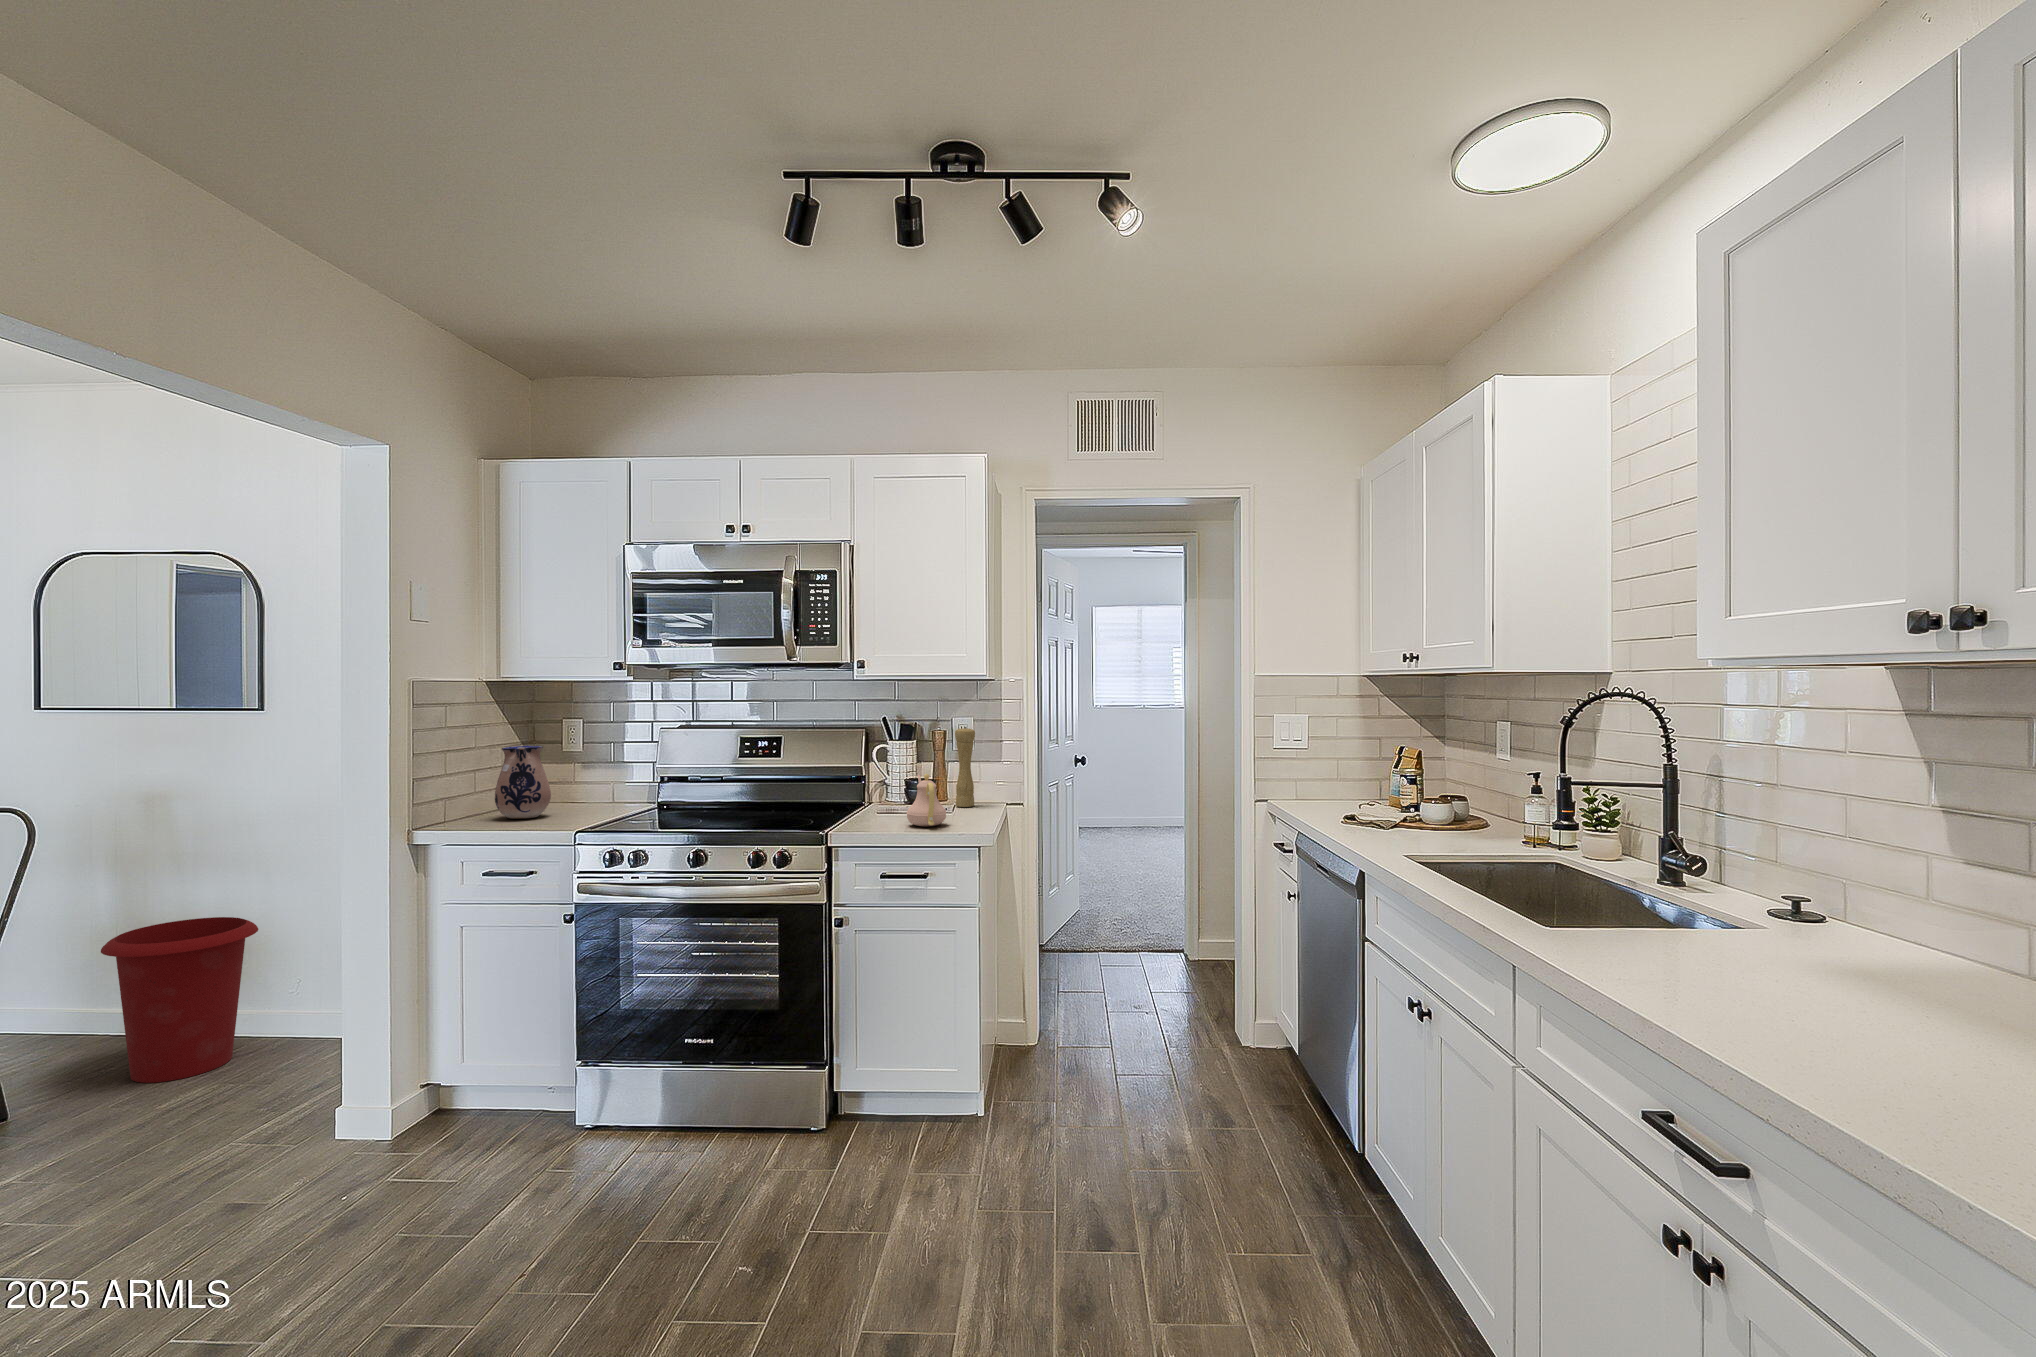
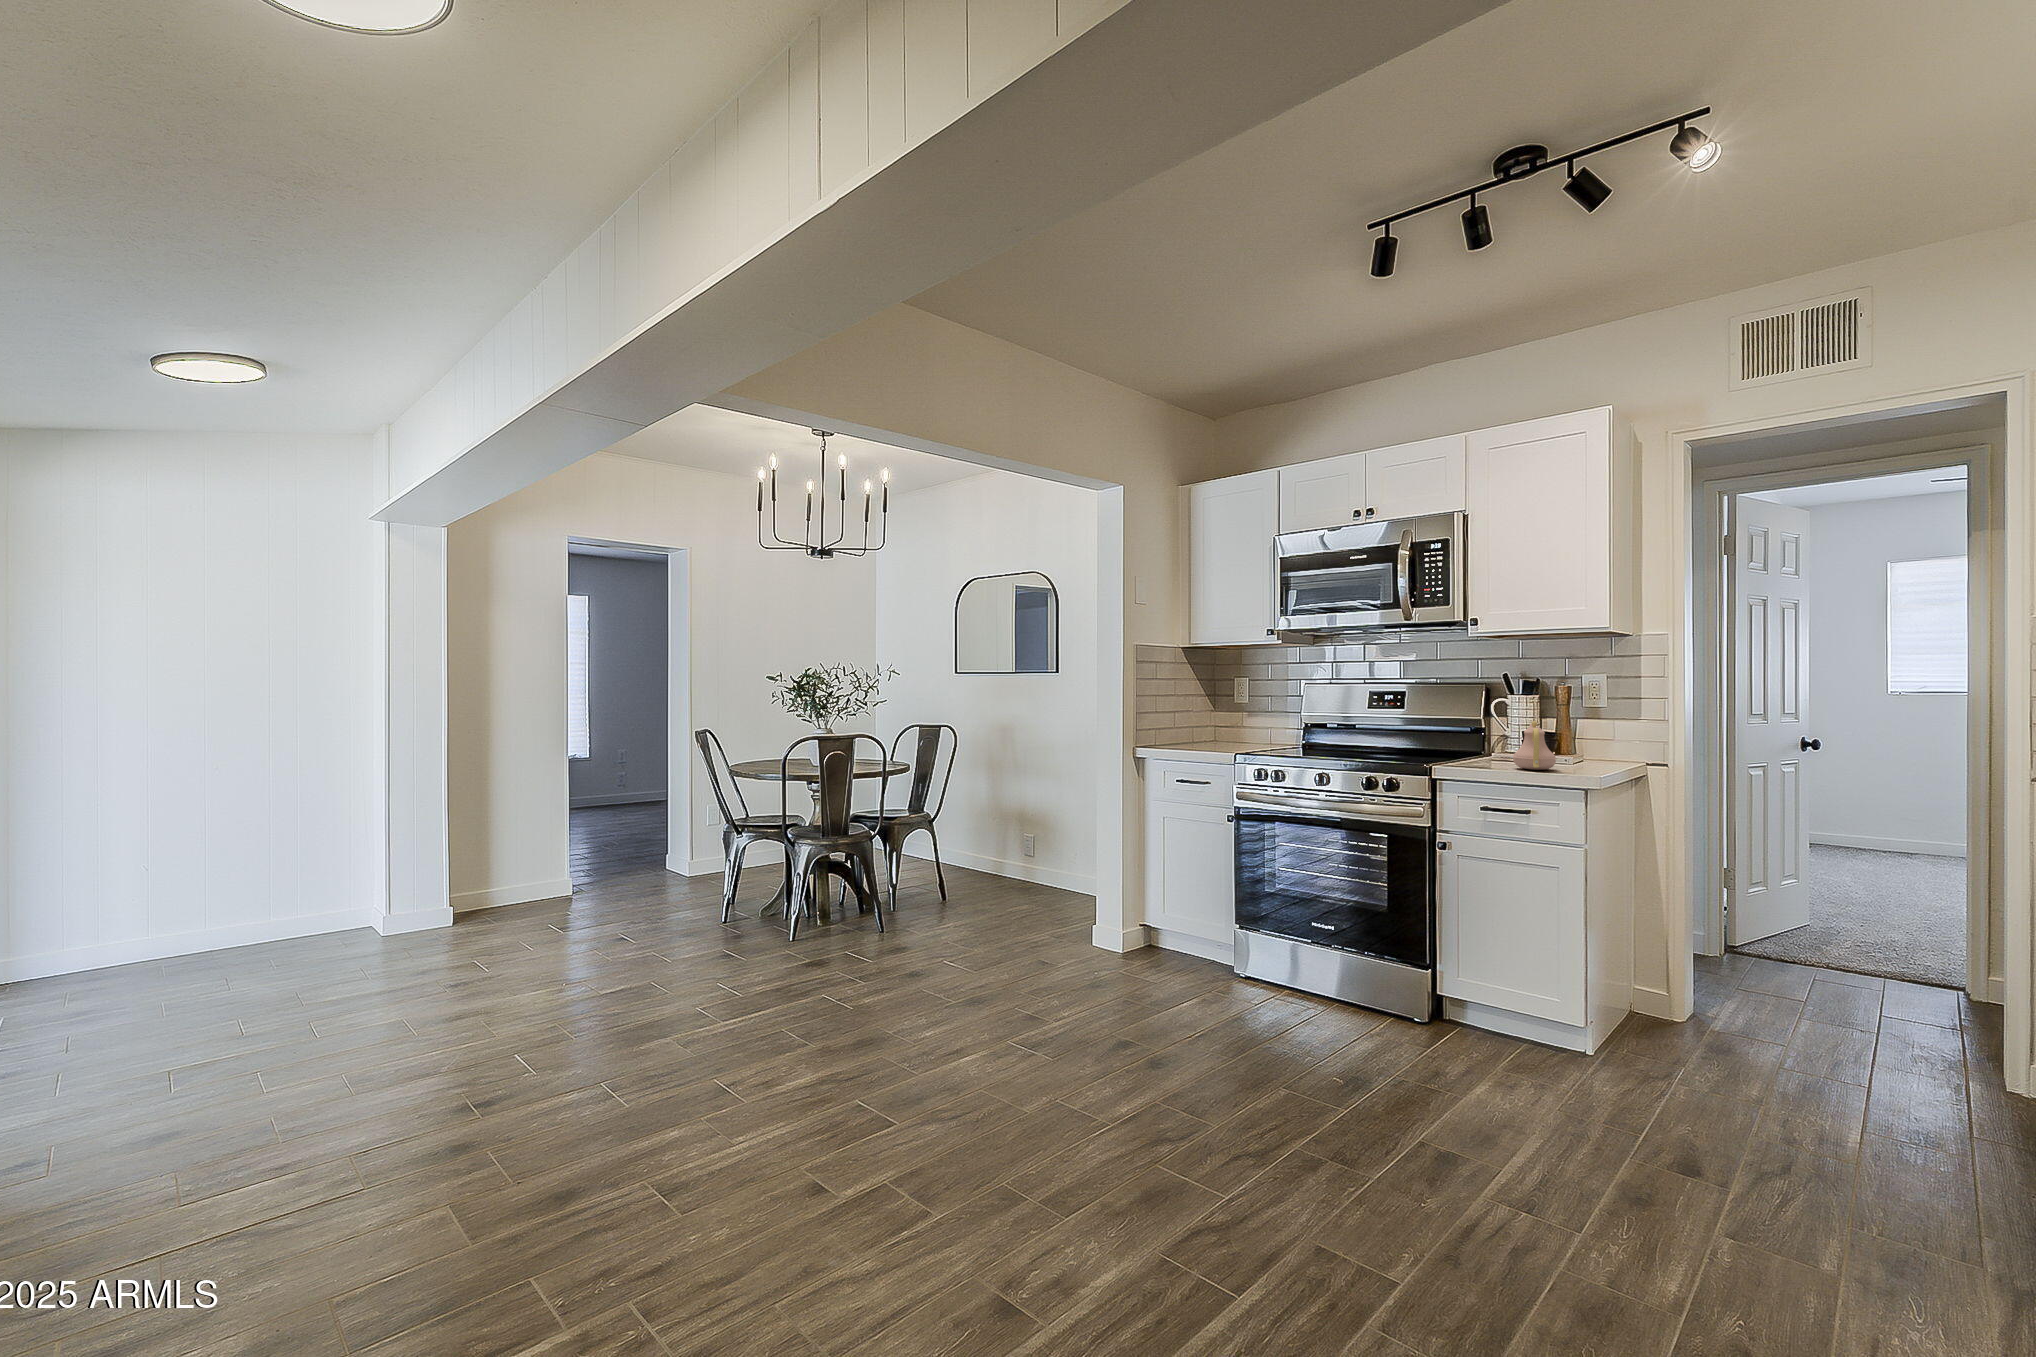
pepper mill: present [955,727,975,807] -> none [1581,684,1605,763]
ceramic pitcher: present [495,745,551,819] -> none [1187,694,1224,745]
waste bin: present [101,917,258,1083] -> none [986,800,1058,894]

